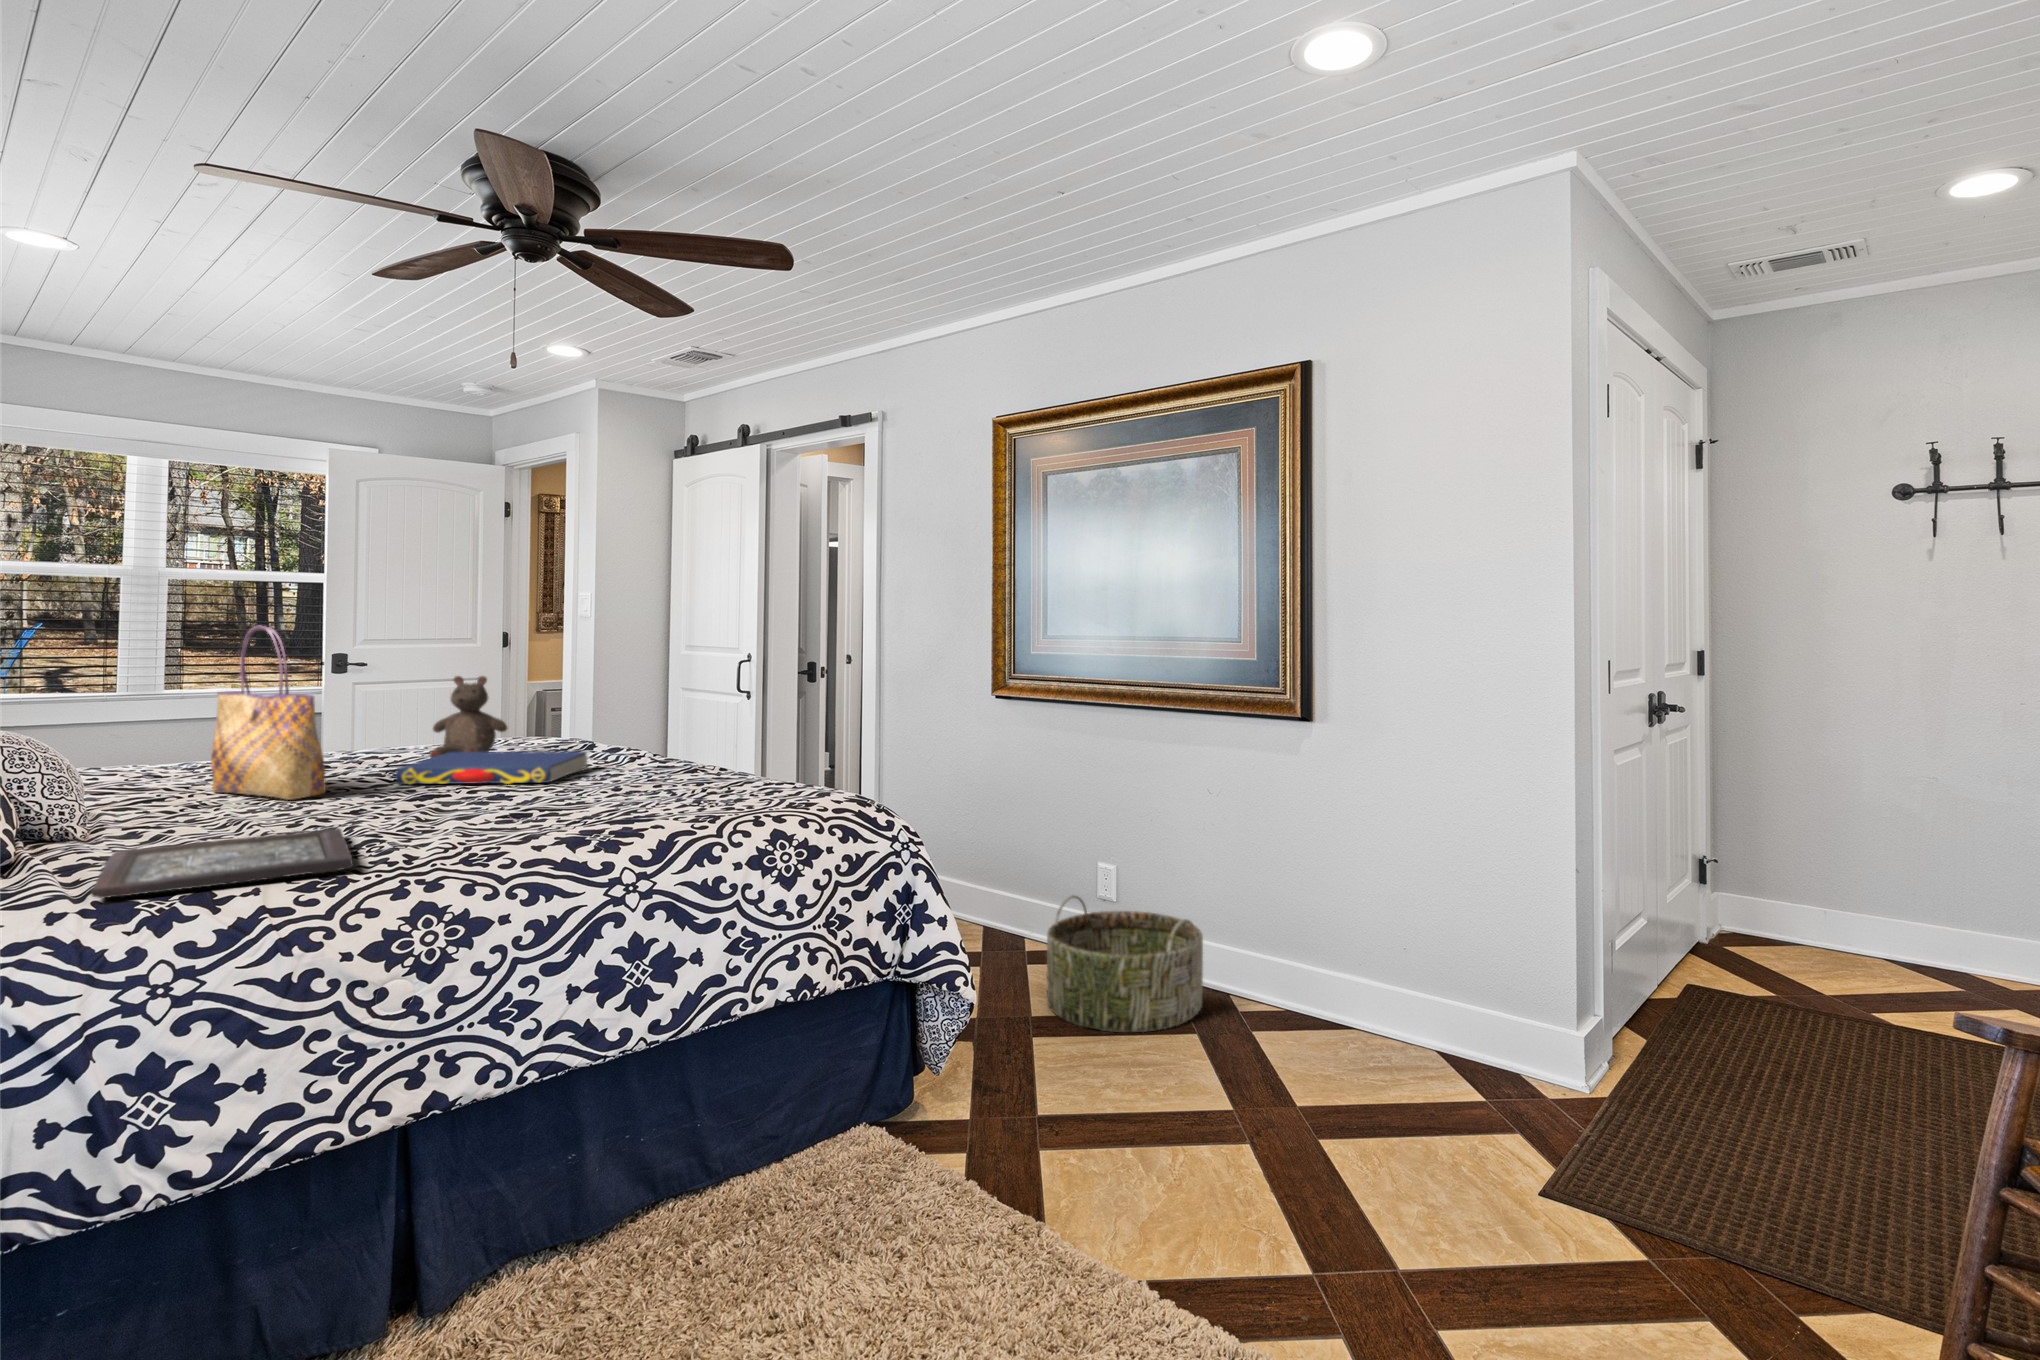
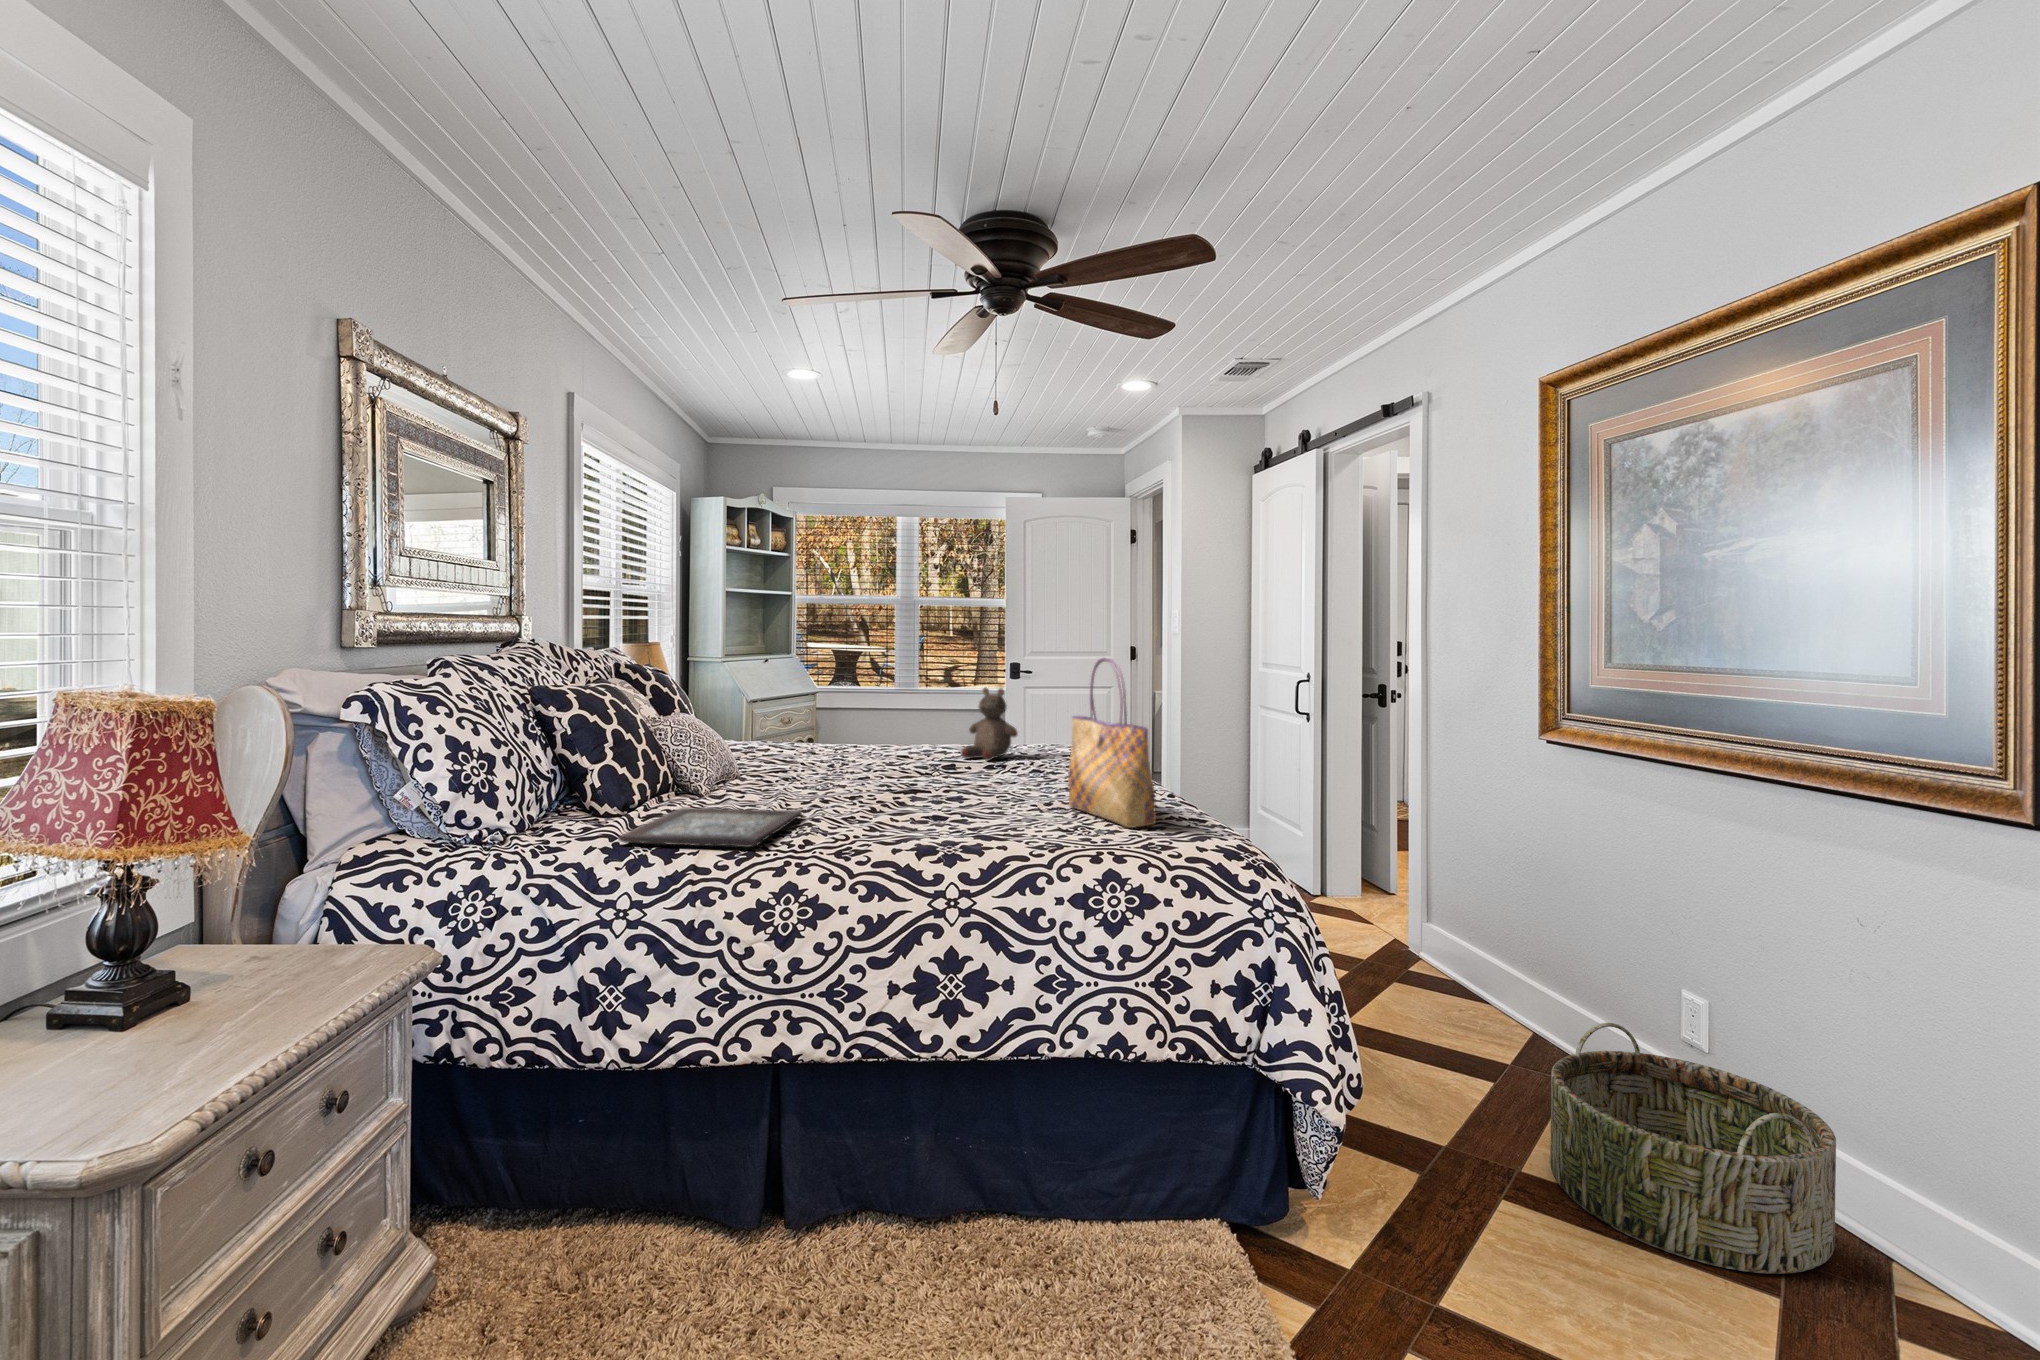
tote bag: present [211,626,326,800] -> present [1068,658,1156,828]
book: present [395,751,588,784] -> none [907,752,1055,789]

